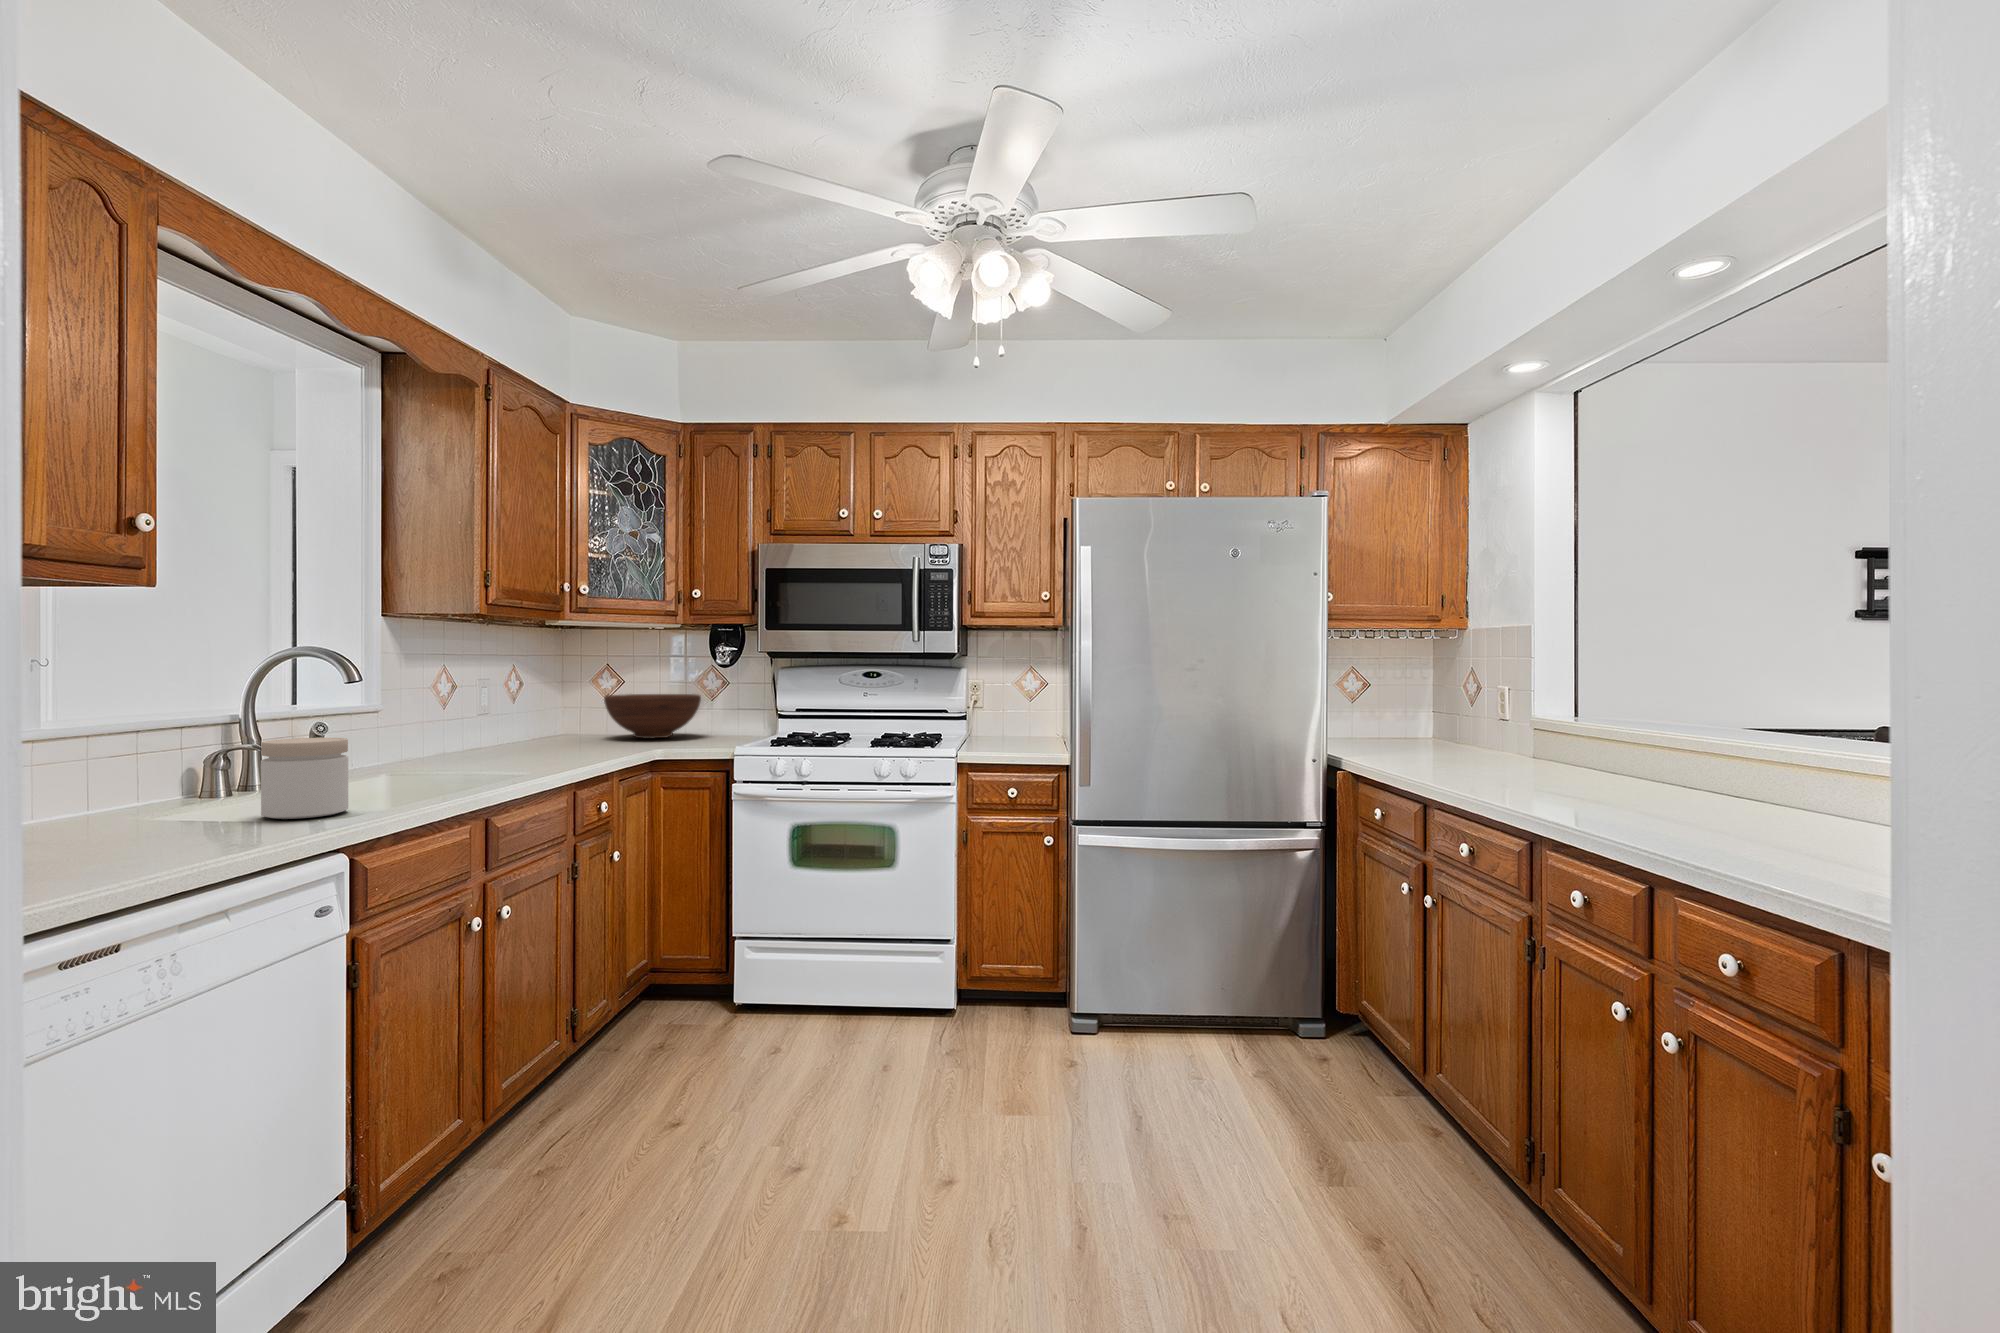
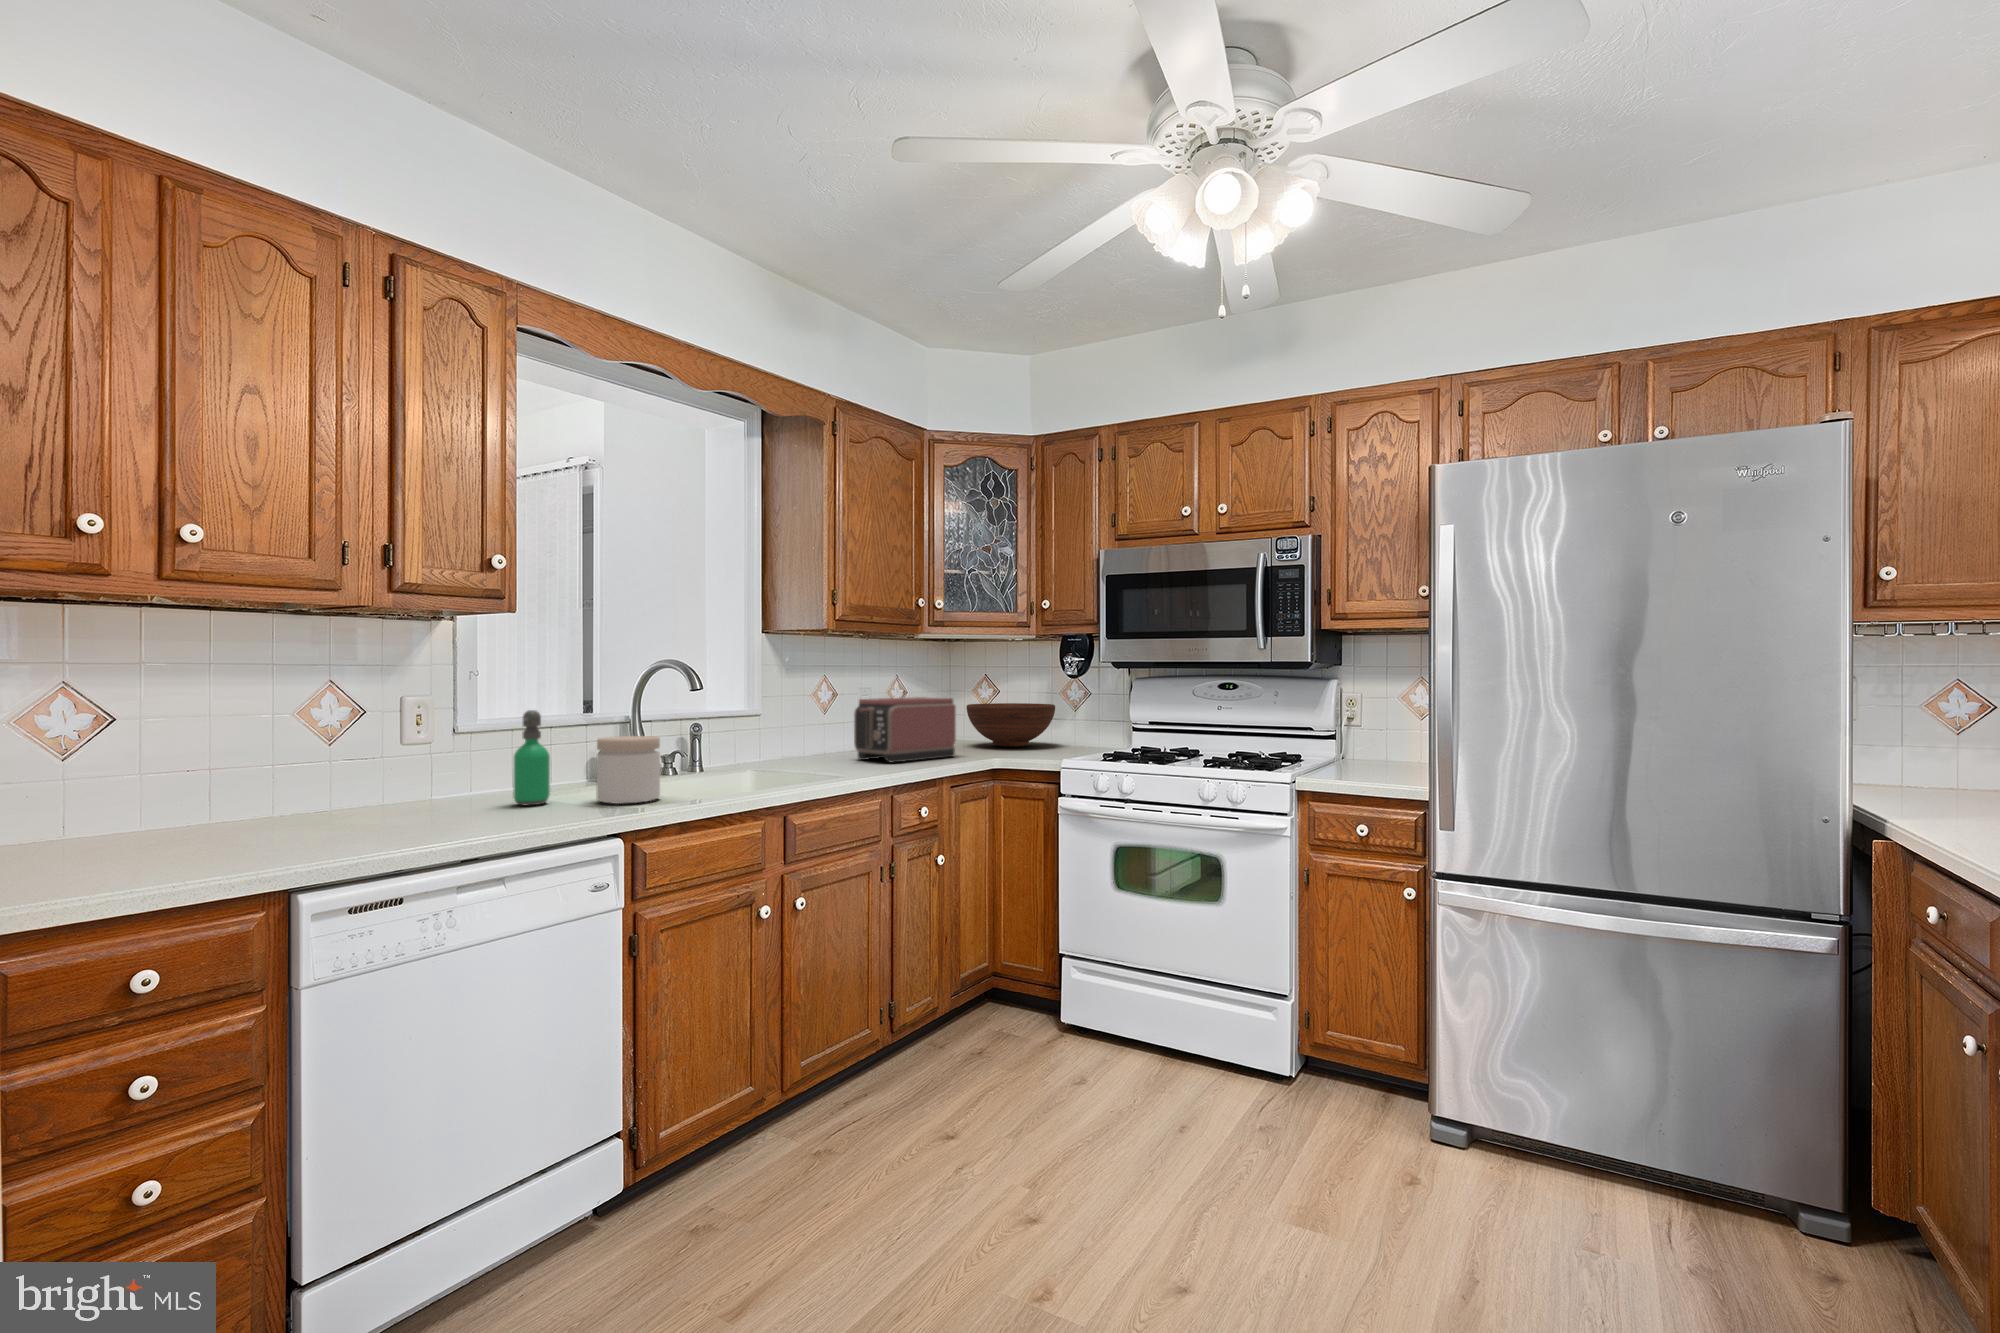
toaster: none [502,689,615,759] -> present [854,697,956,762]
soap dispenser: none [137,710,192,830] -> present [513,710,550,805]

